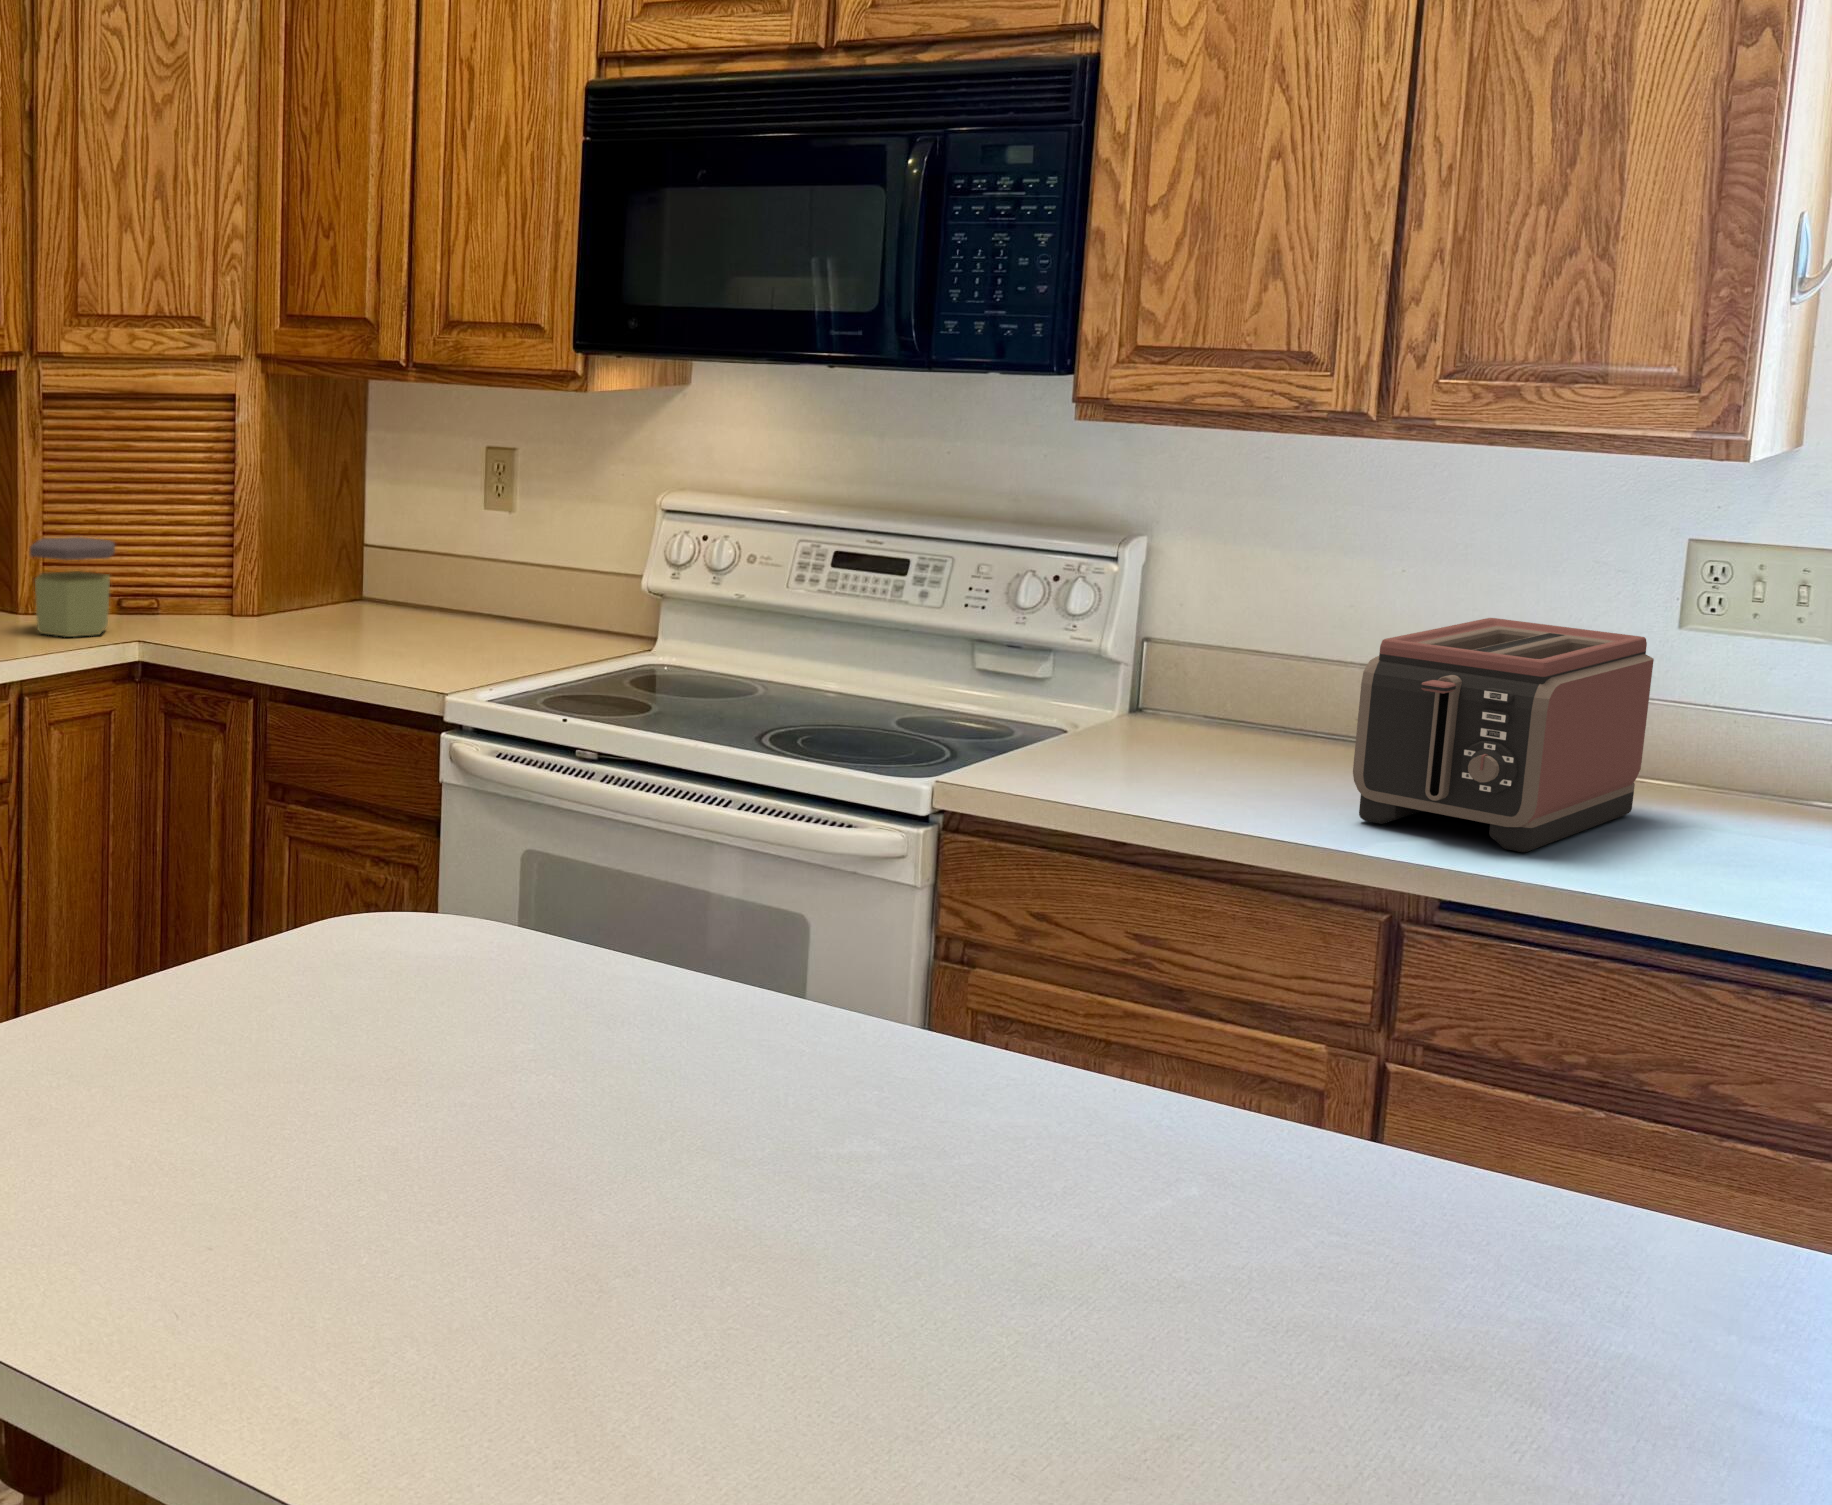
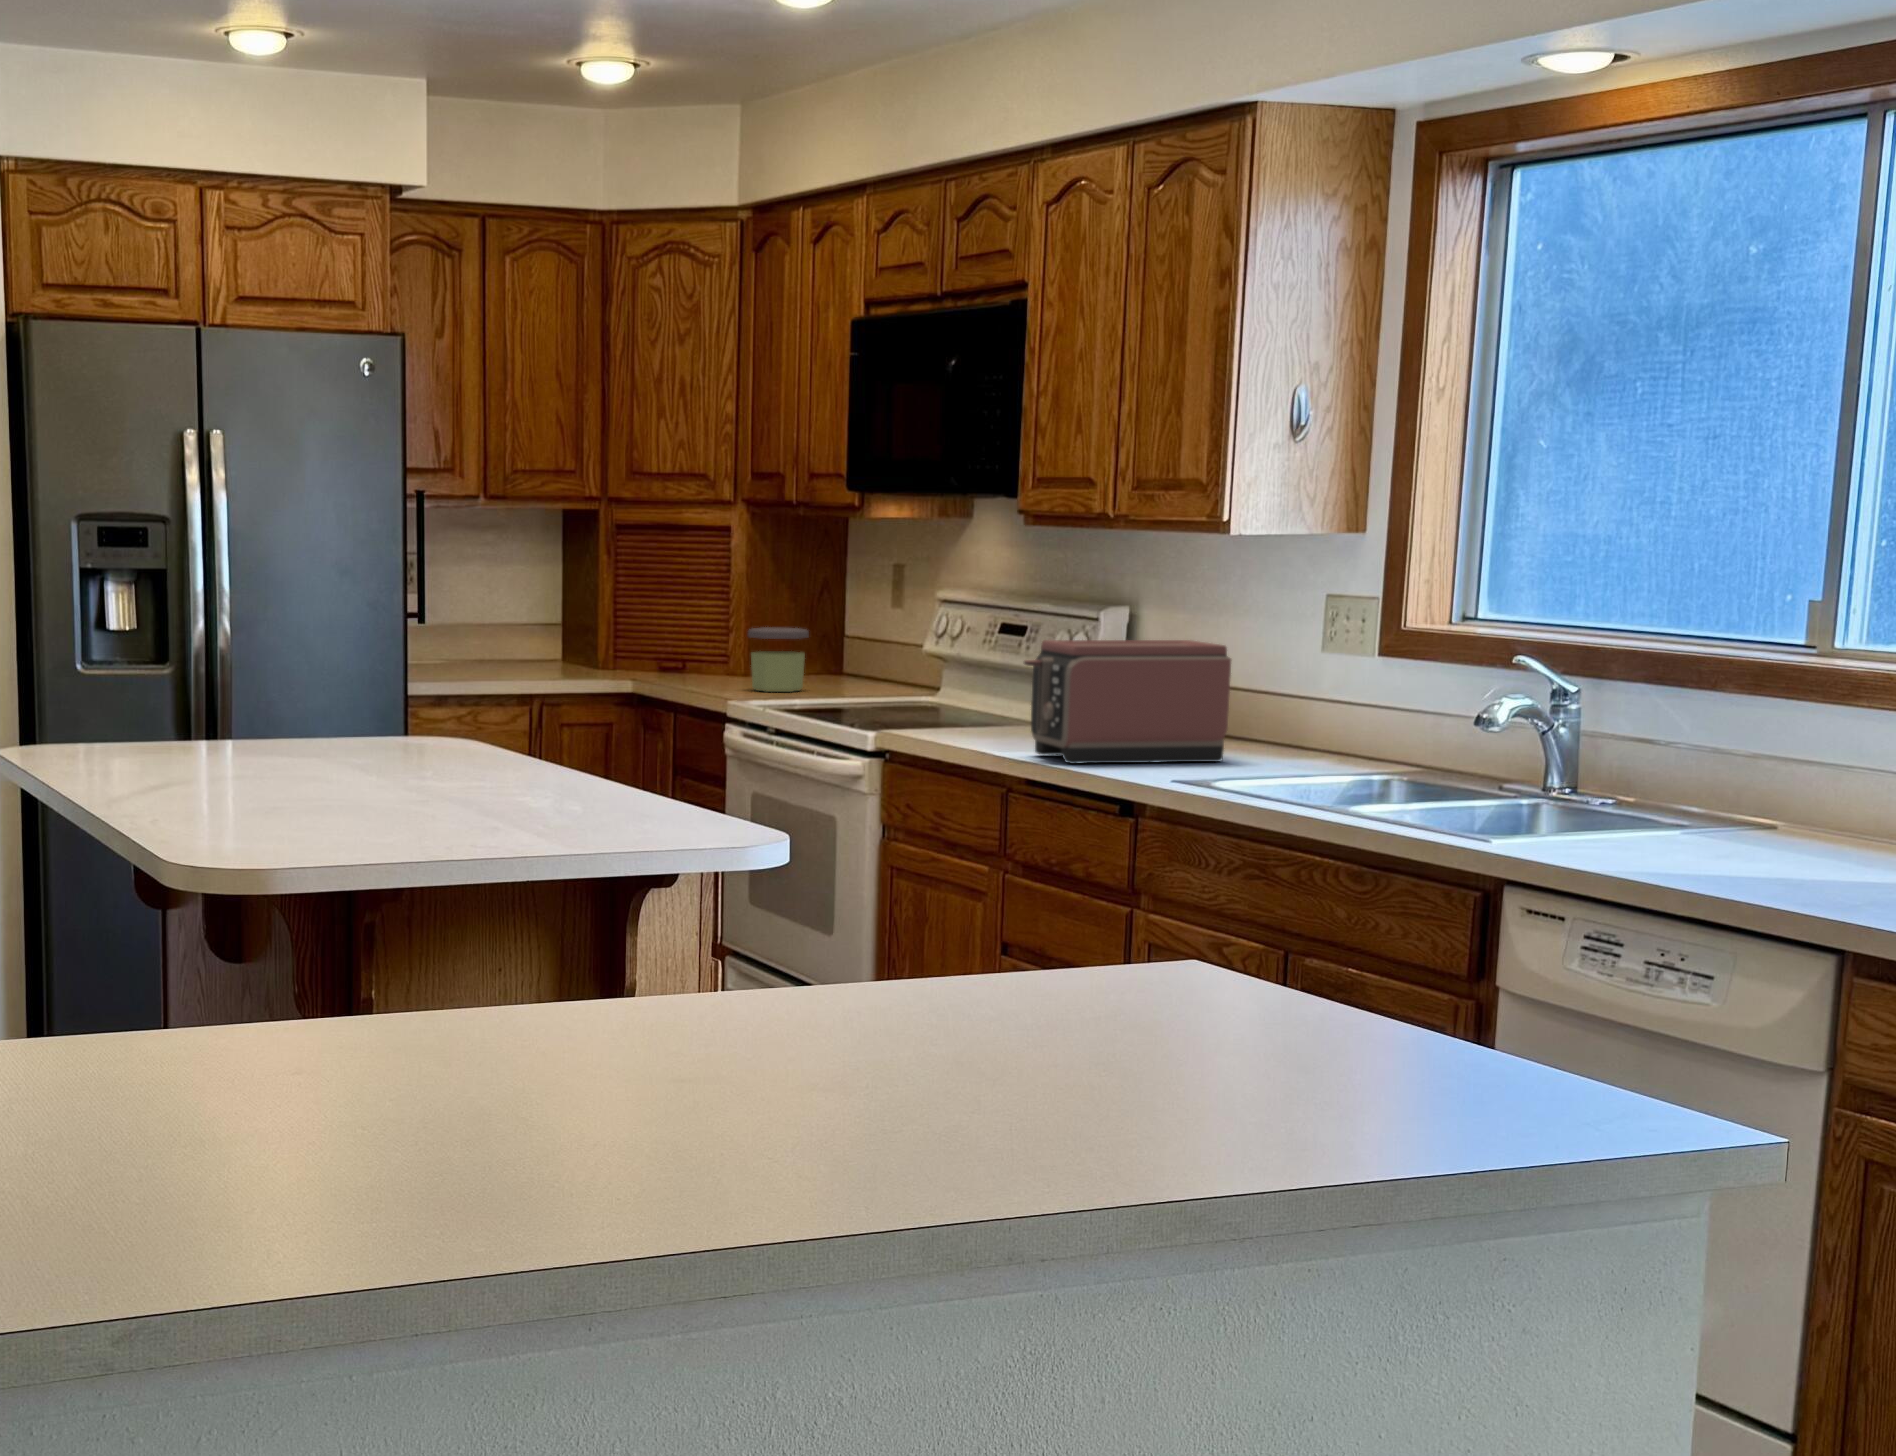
jar: present [30,537,115,637] -> present [748,627,809,692]

